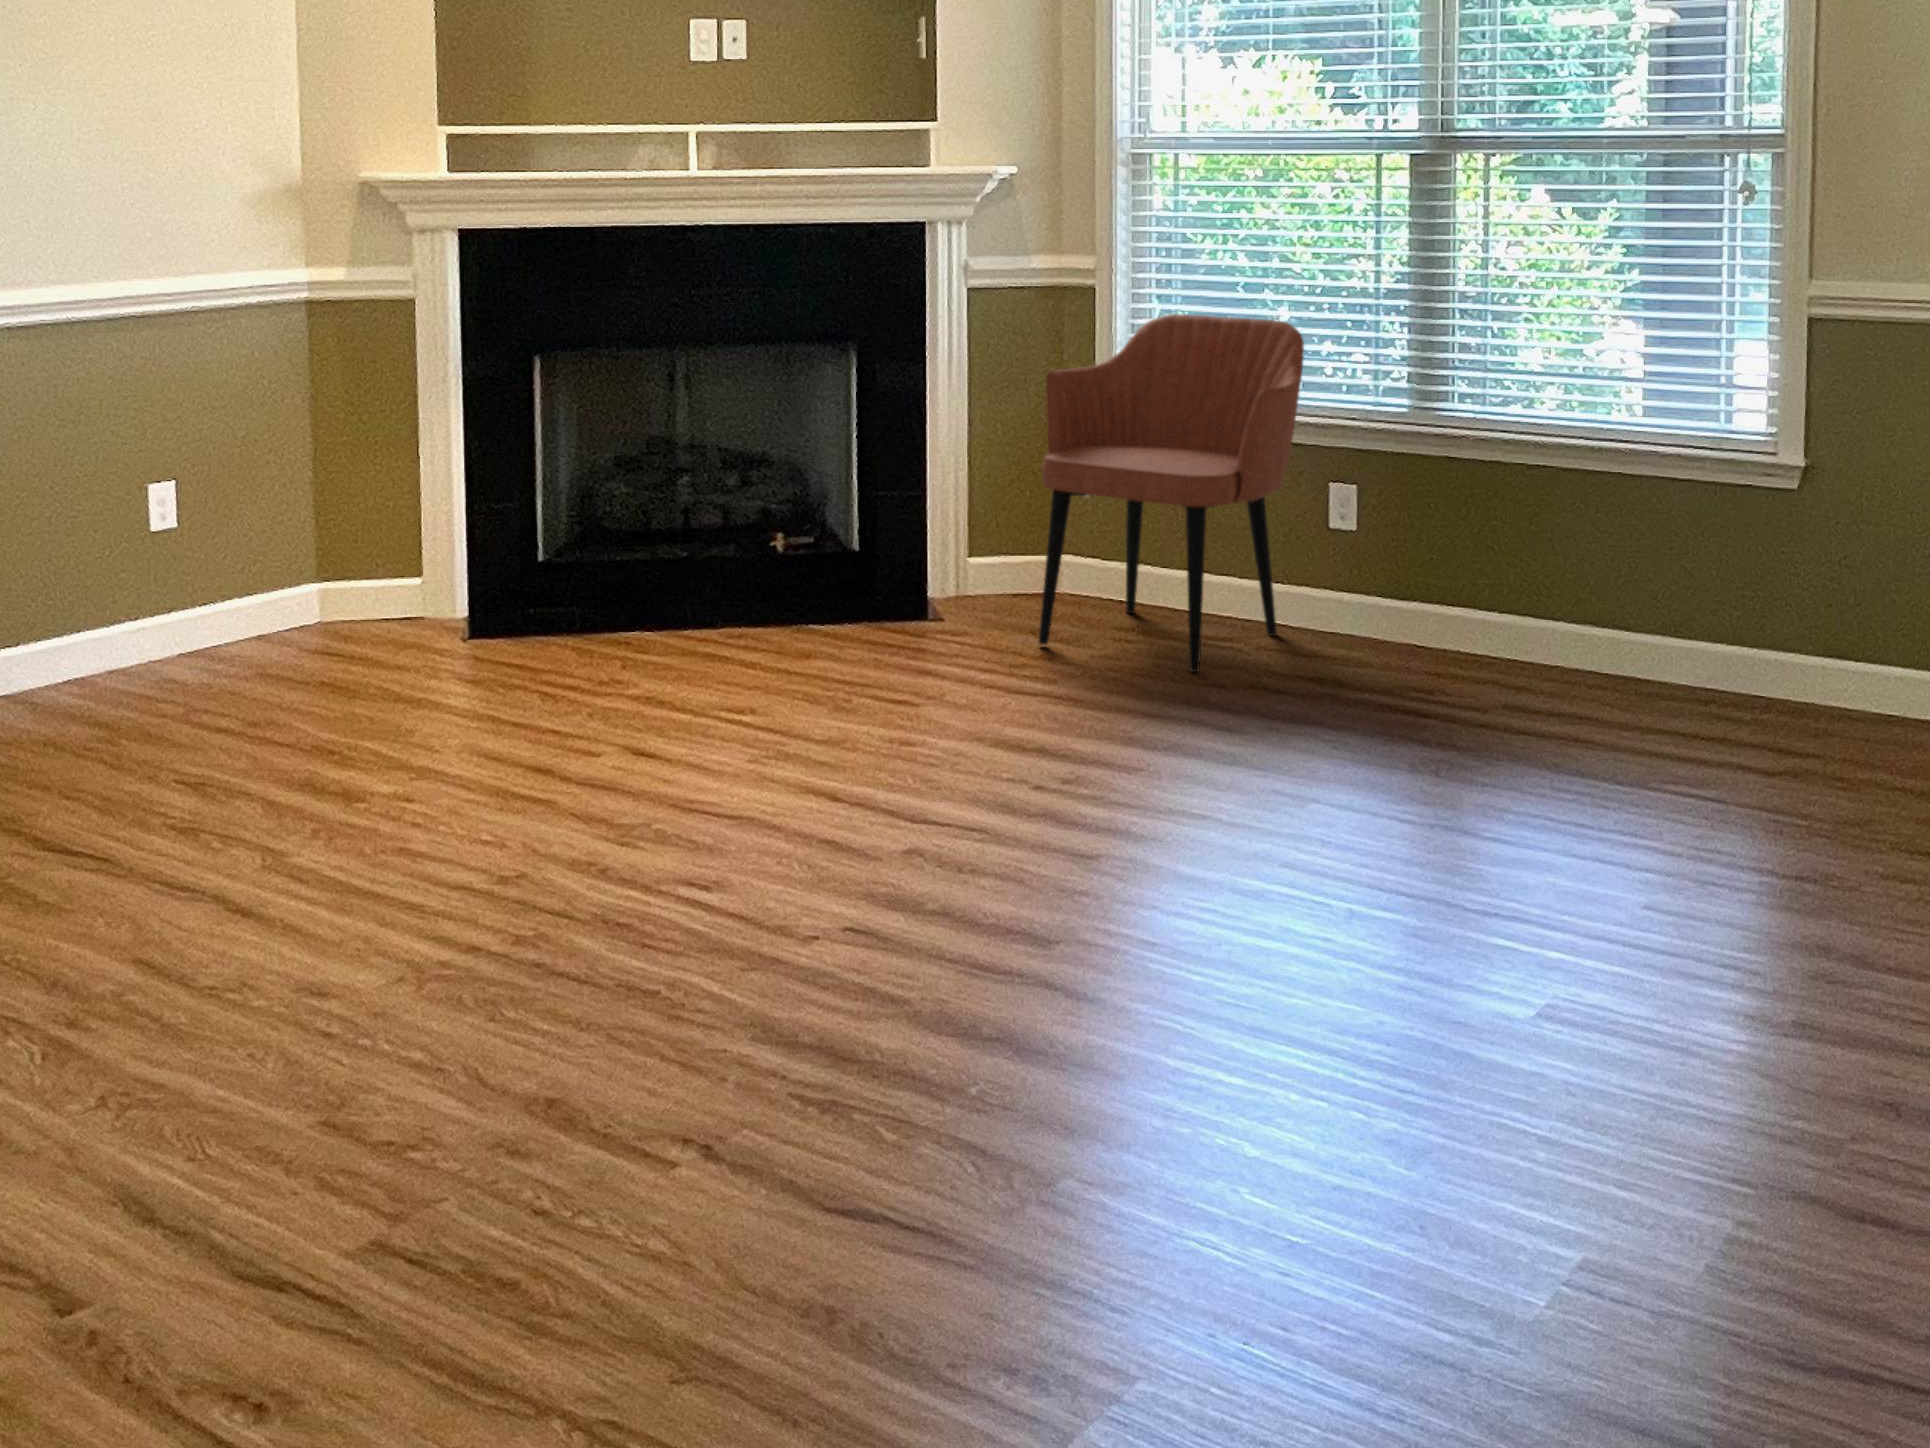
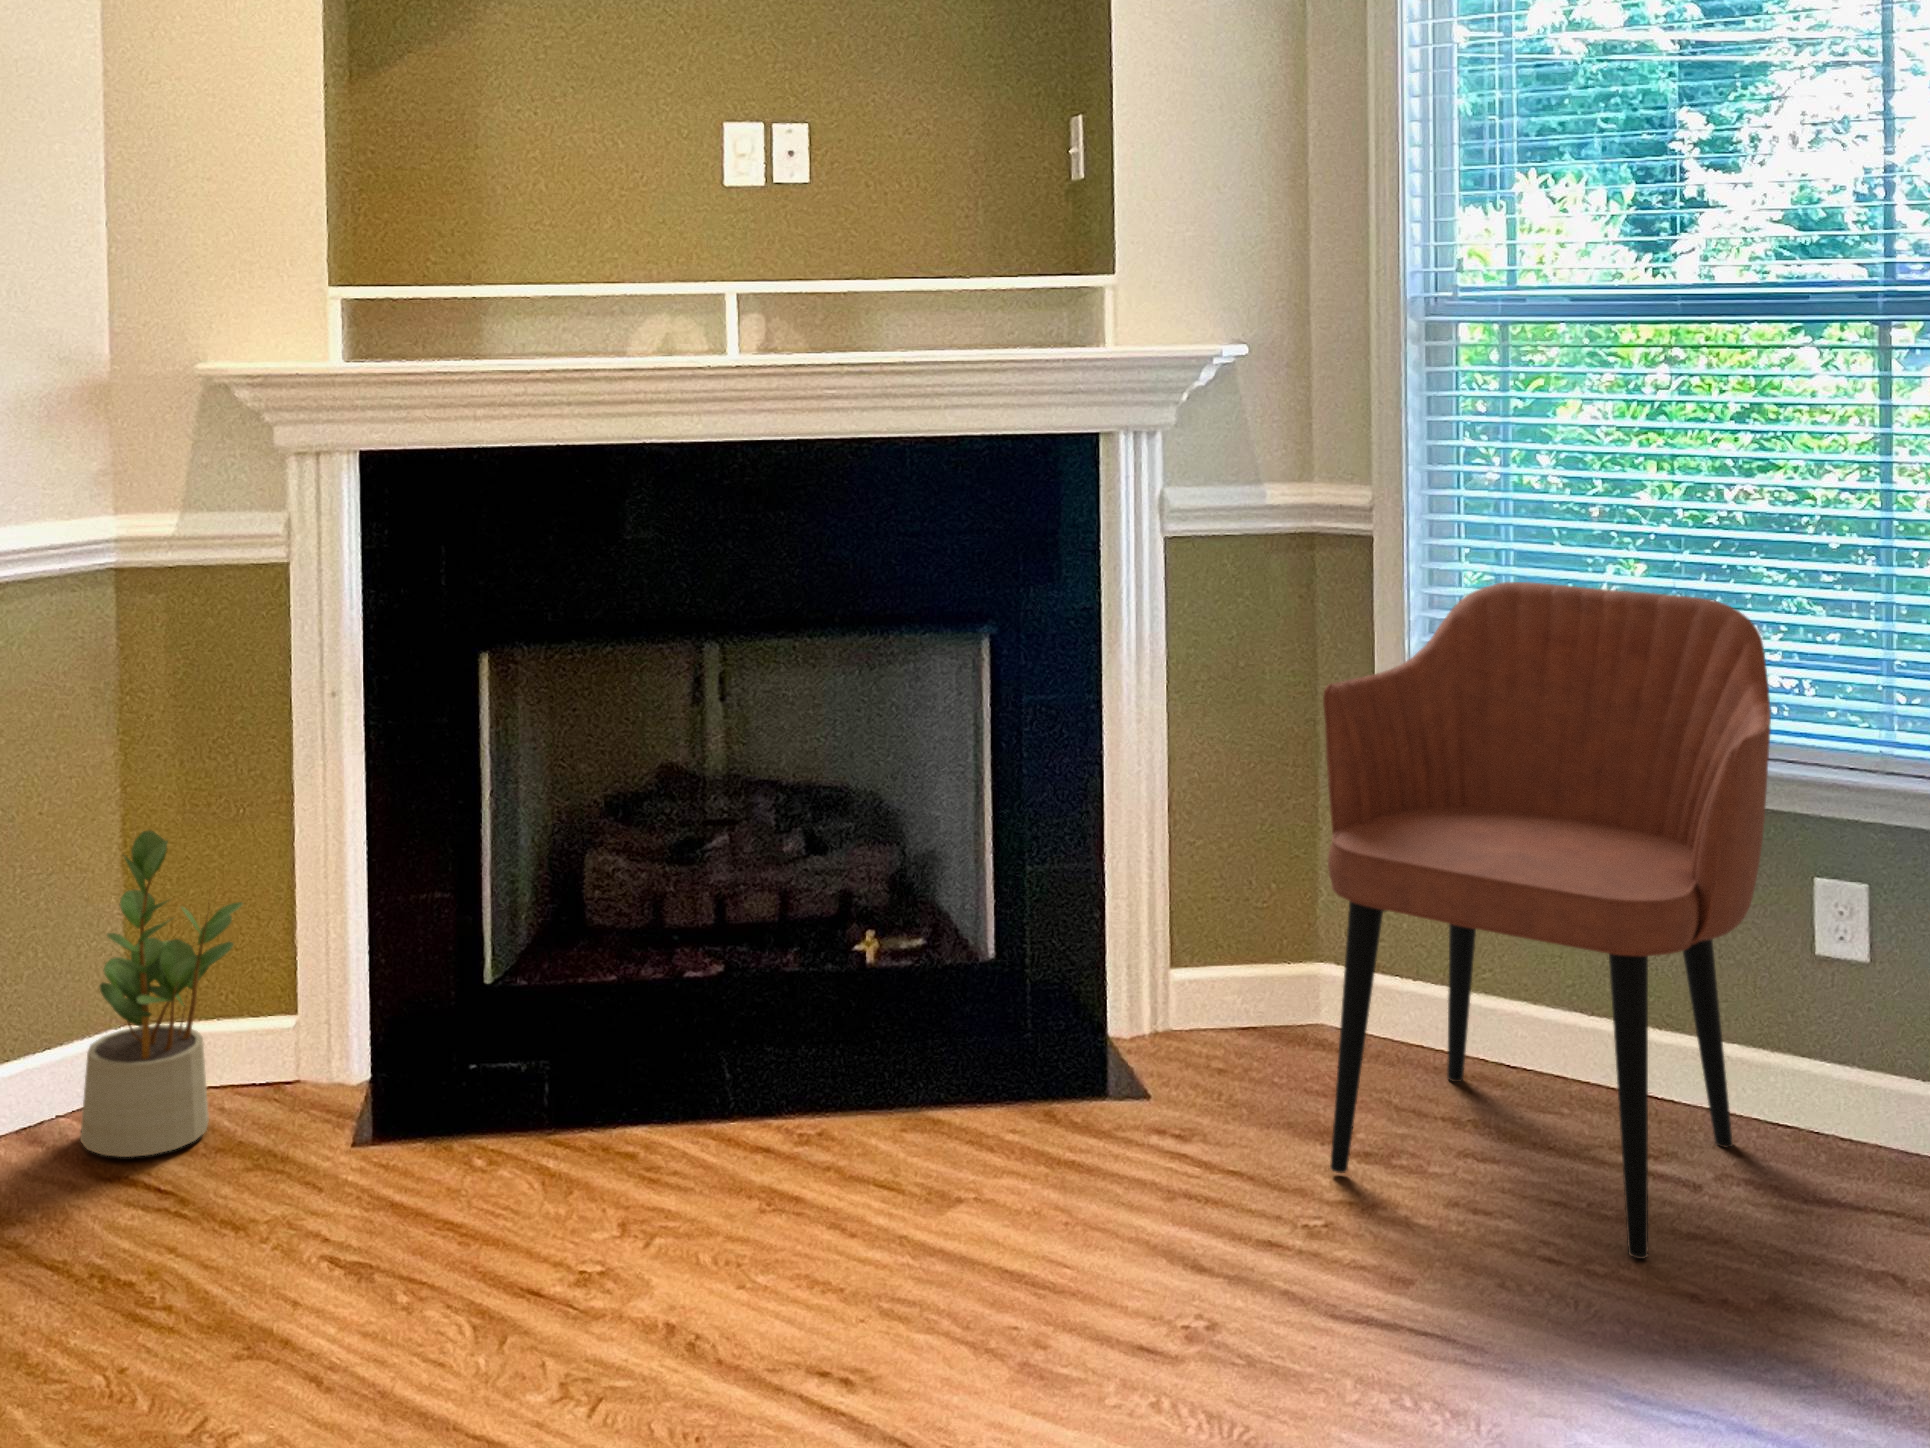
potted plant: none [298,455,392,644] -> present [80,830,243,1157]

